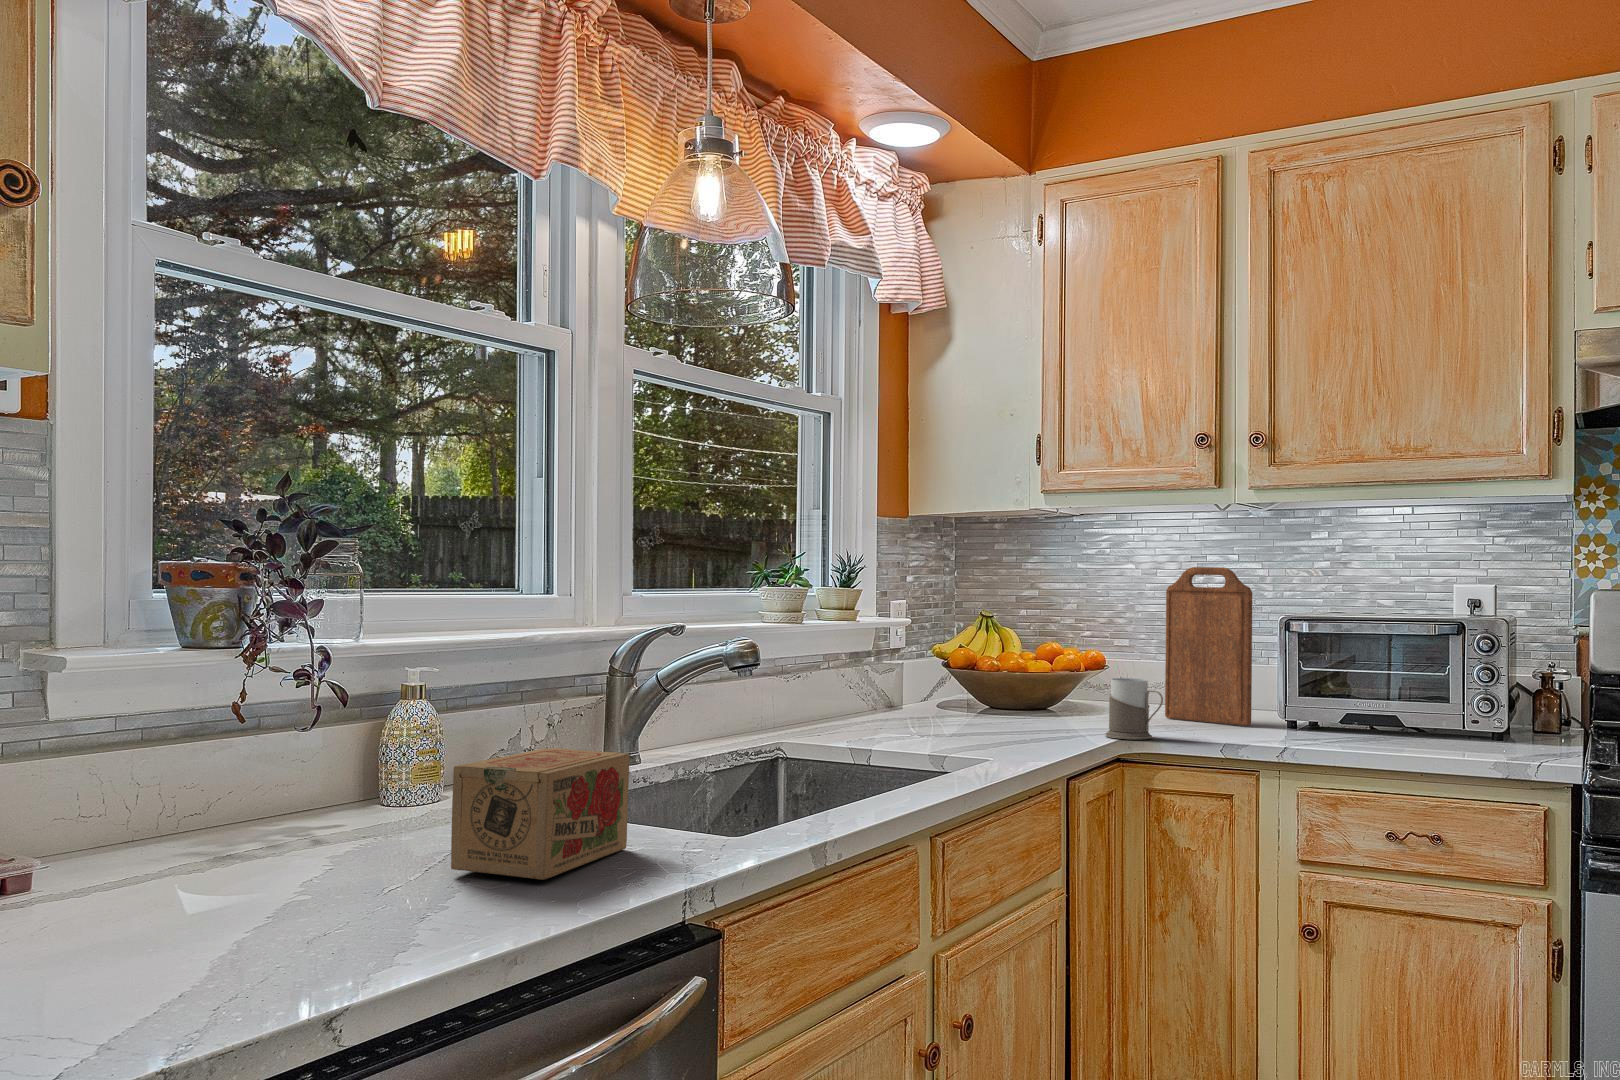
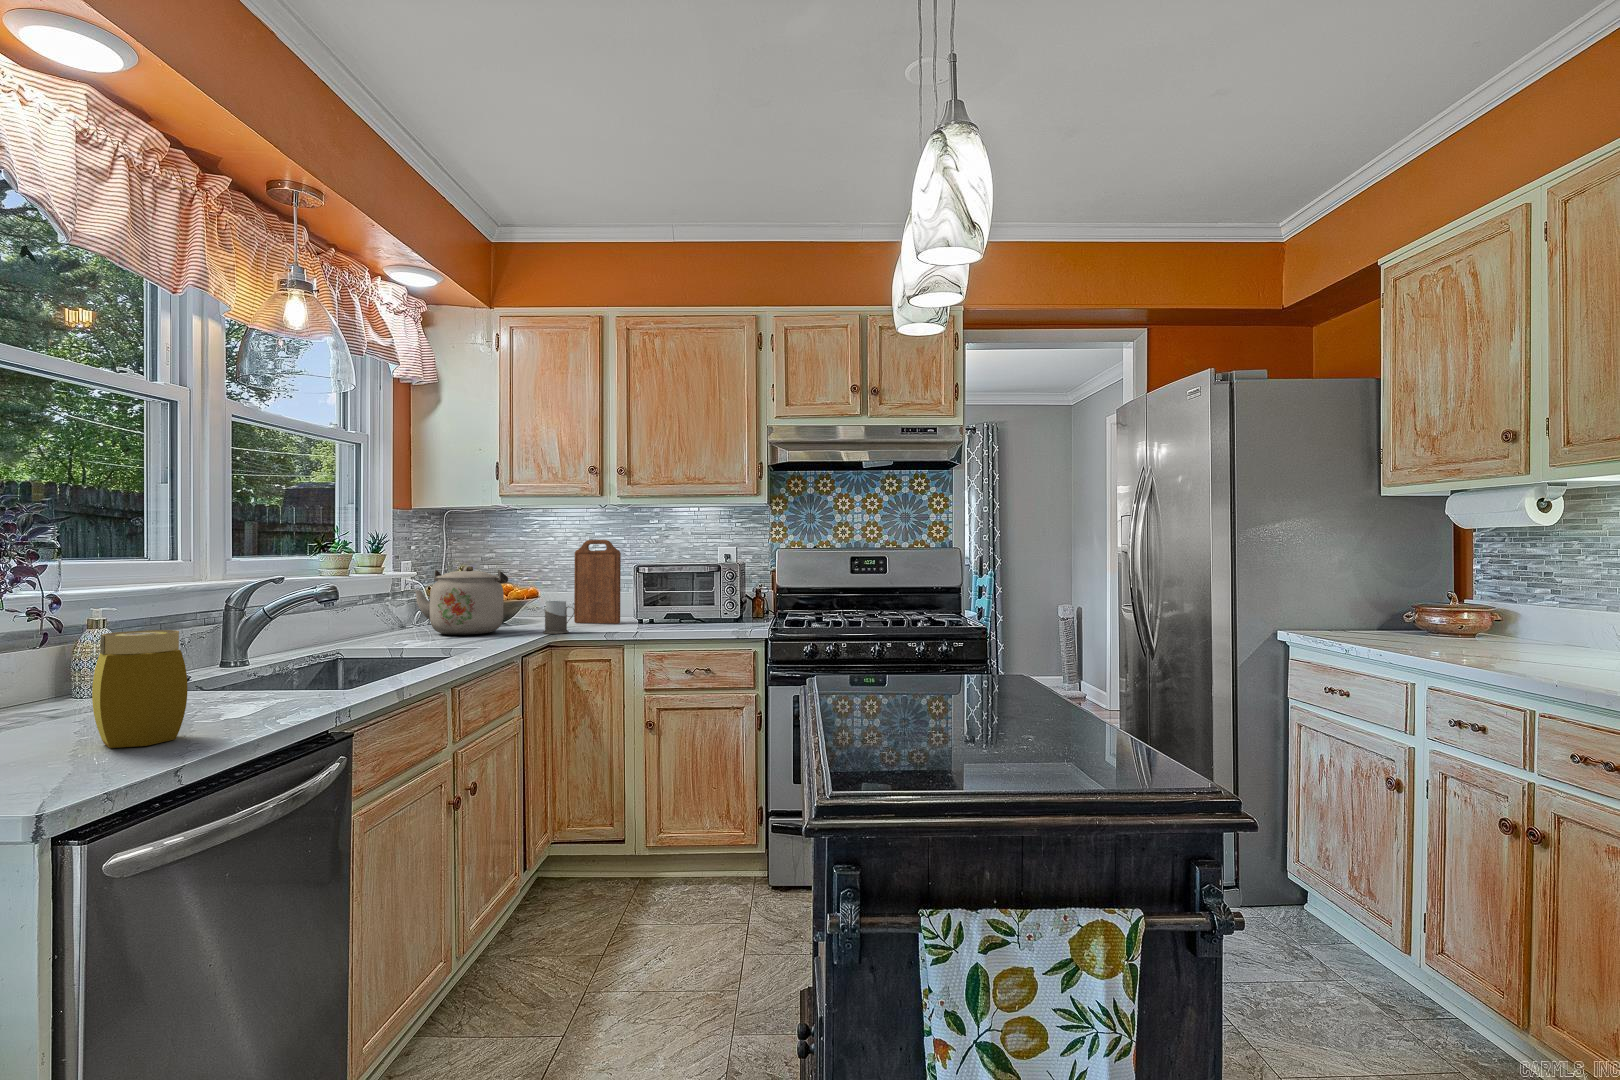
kettle: none [897,610,1047,729] -> present [415,566,508,635]
jar: none [294,717,427,931] -> present [92,630,188,748]
tea box: present [451,748,630,880] -> none [179,648,285,718]

